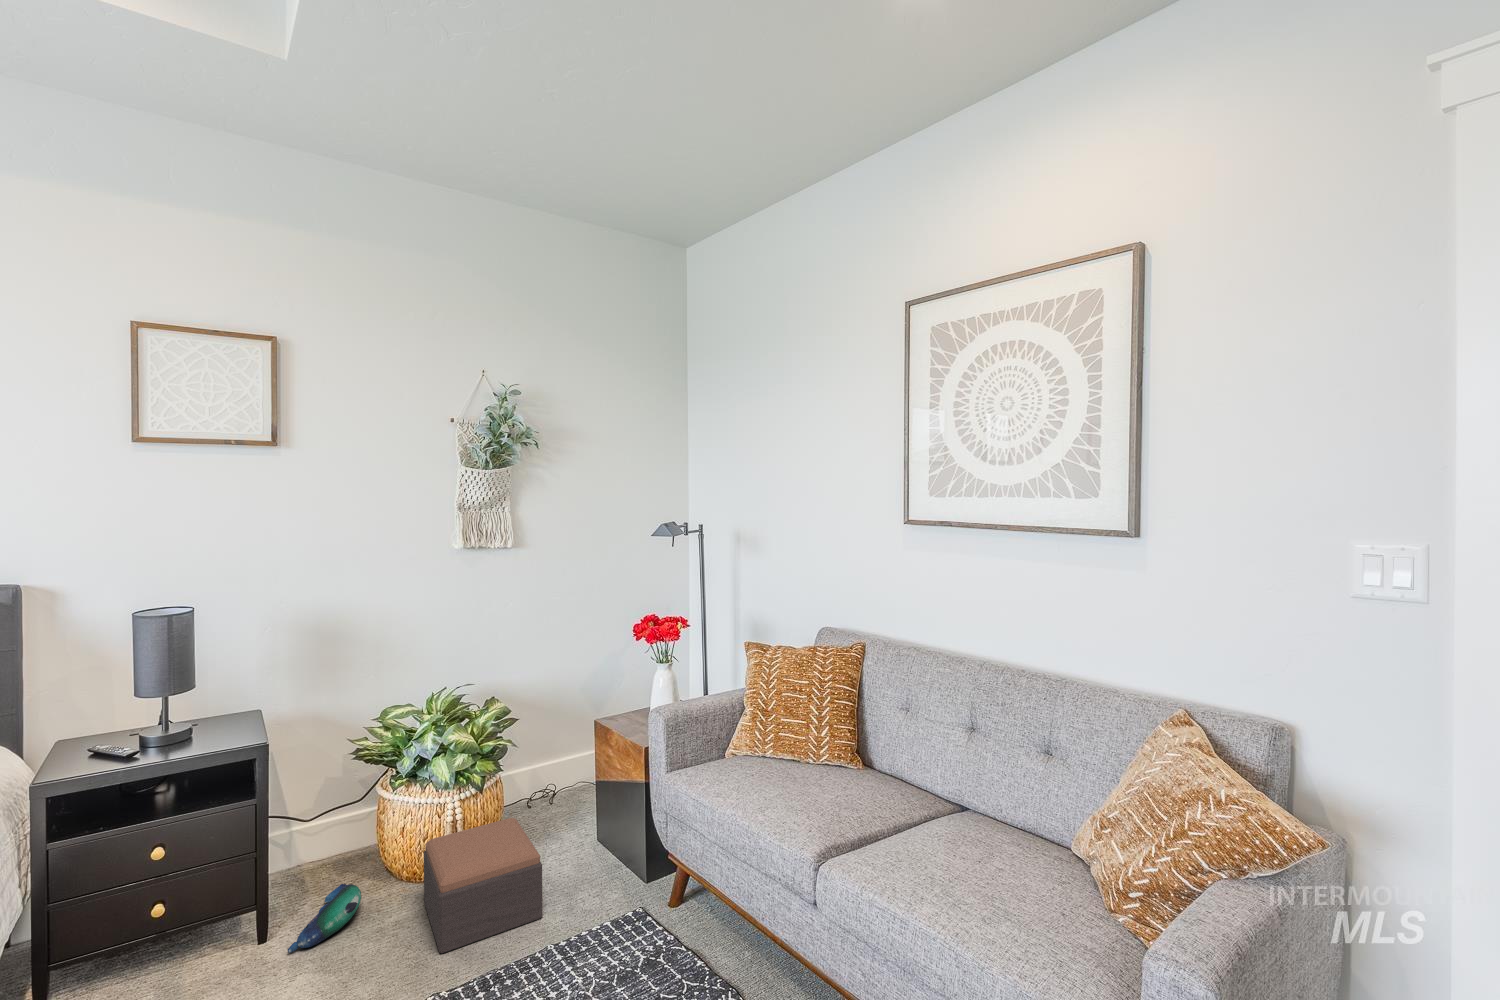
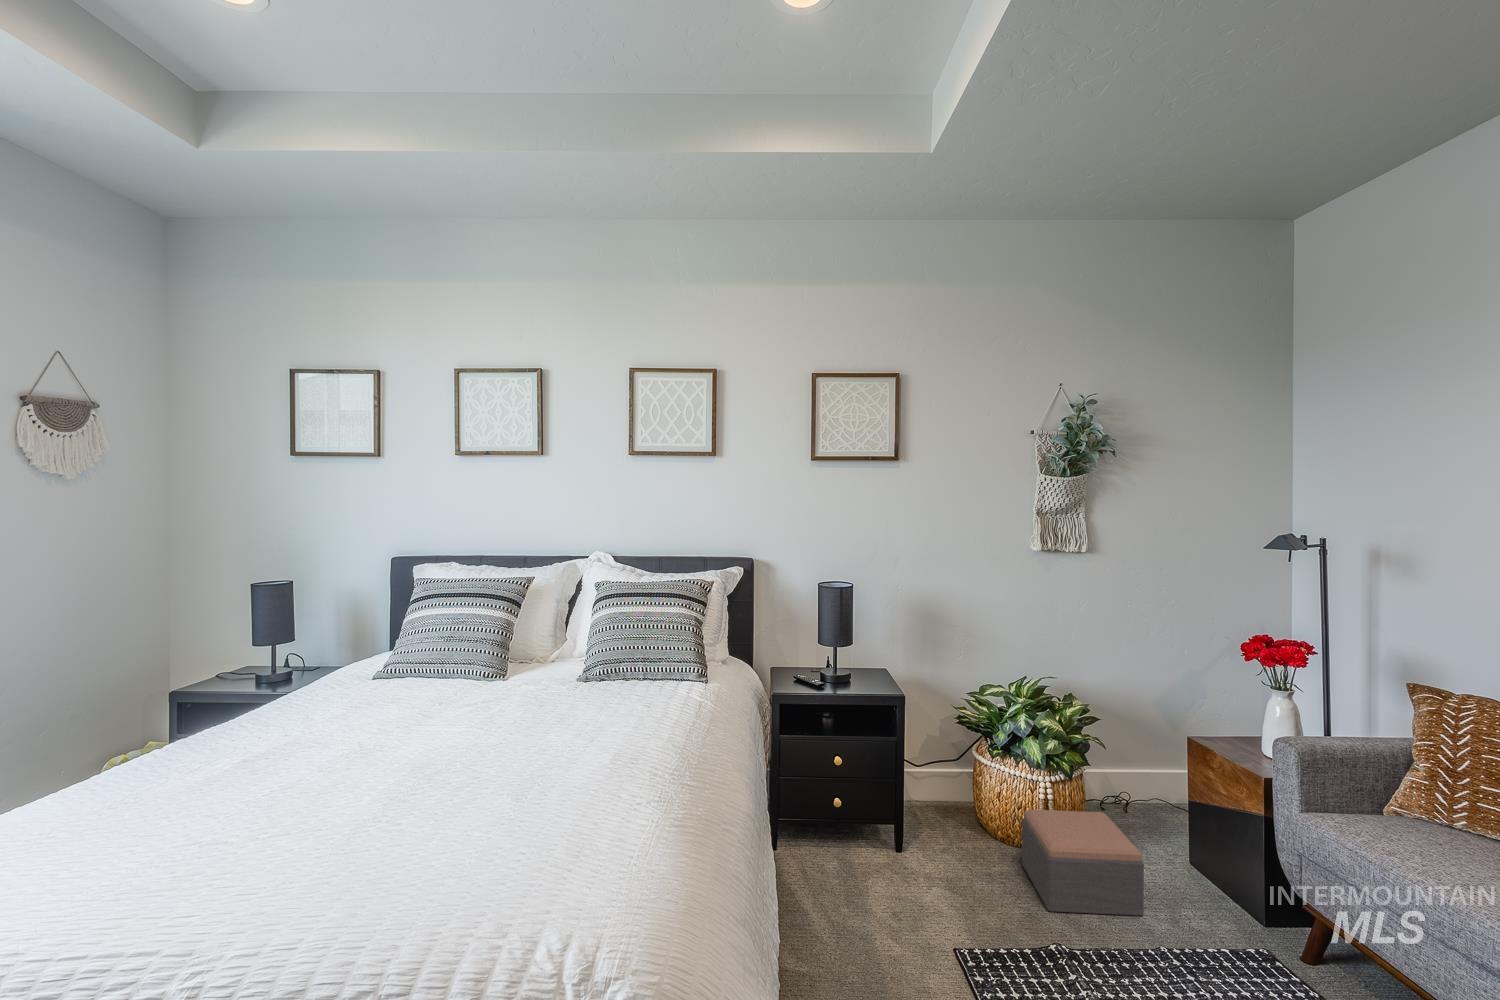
plush toy: present [288,884,361,953] -> none [921,827,970,868]

